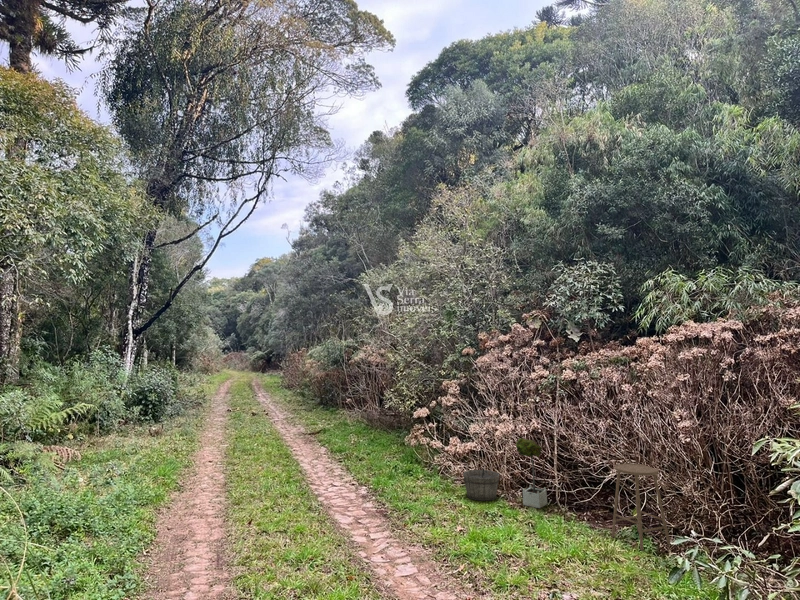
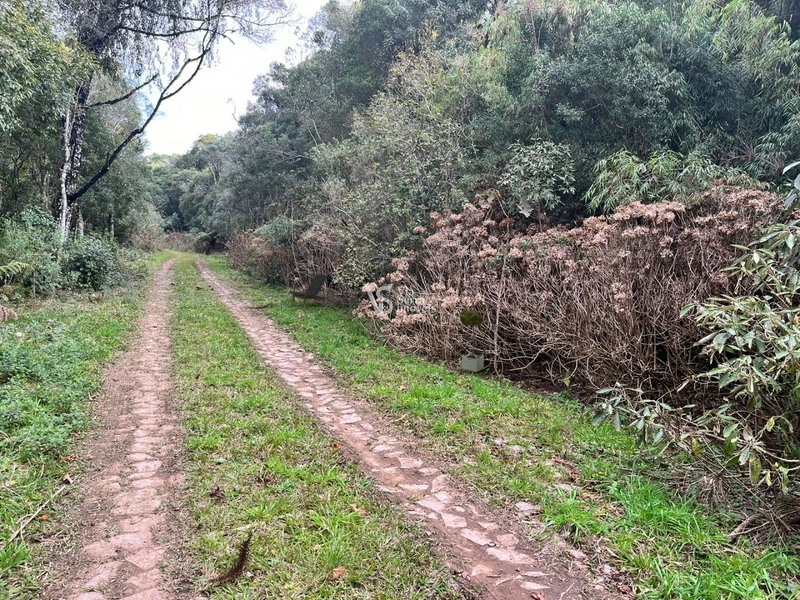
lounge chair: none [342,396,379,433] -> present [290,274,327,307]
stool: present [612,463,670,550] -> none [540,332,591,406]
wooden bucket: present [463,468,499,501] -> none [407,334,441,365]

